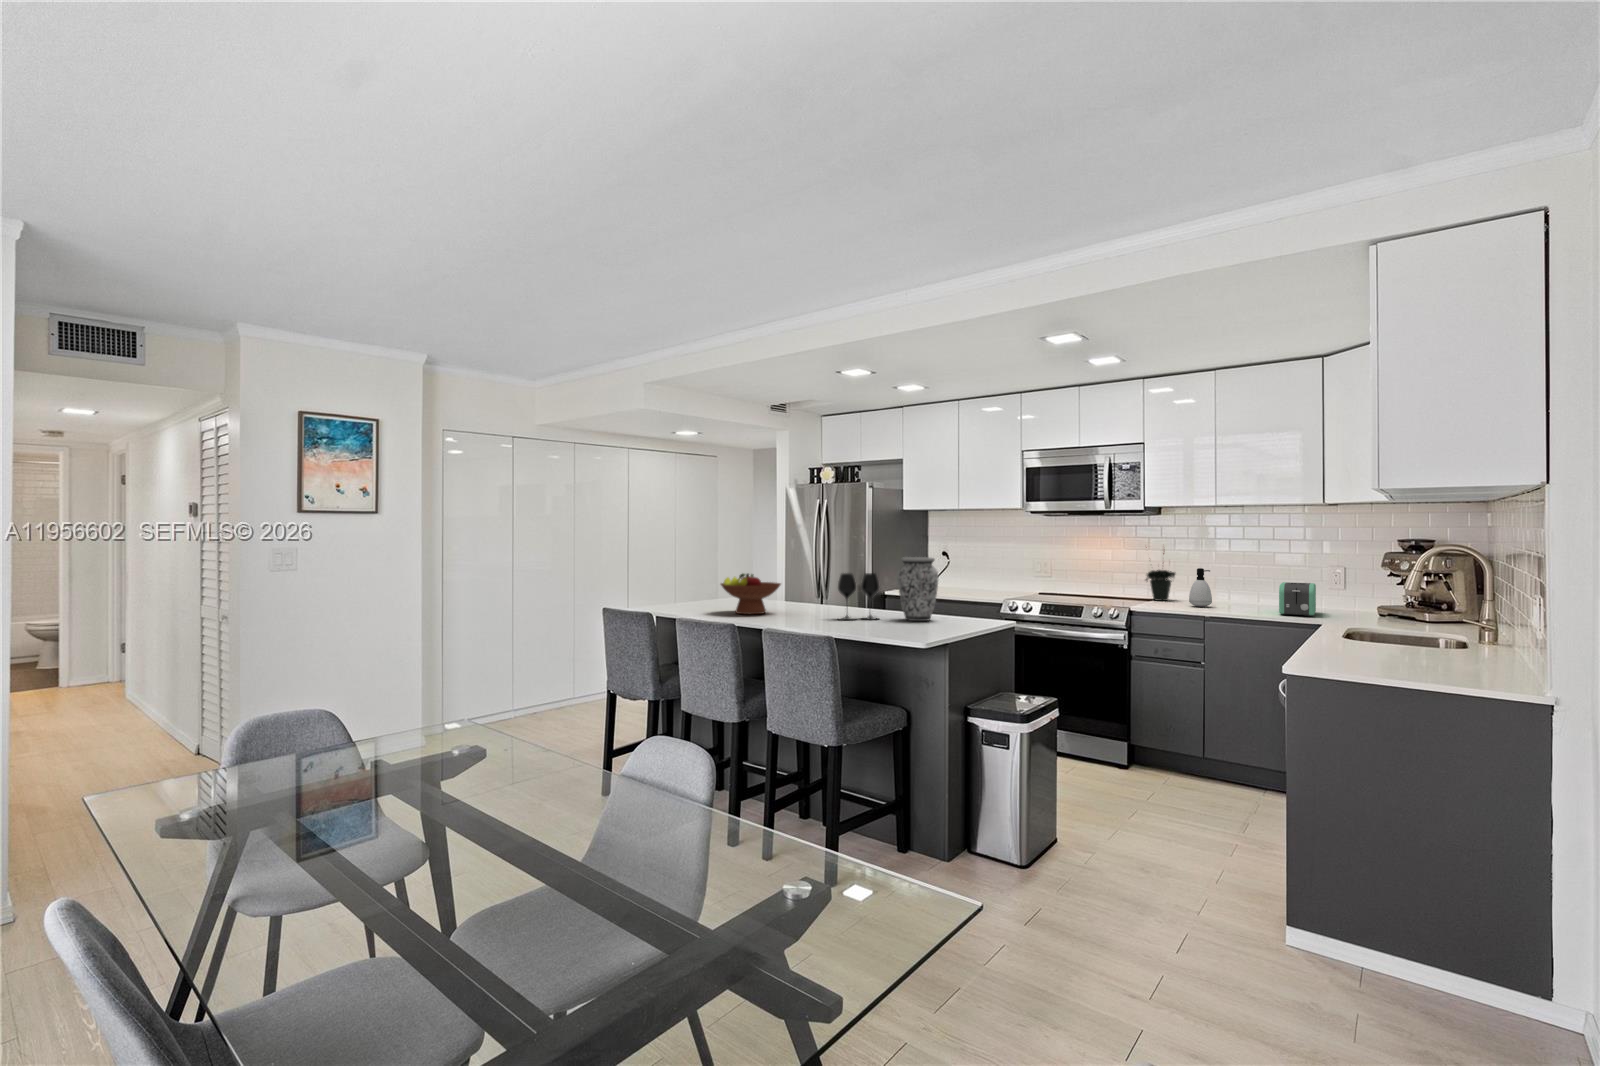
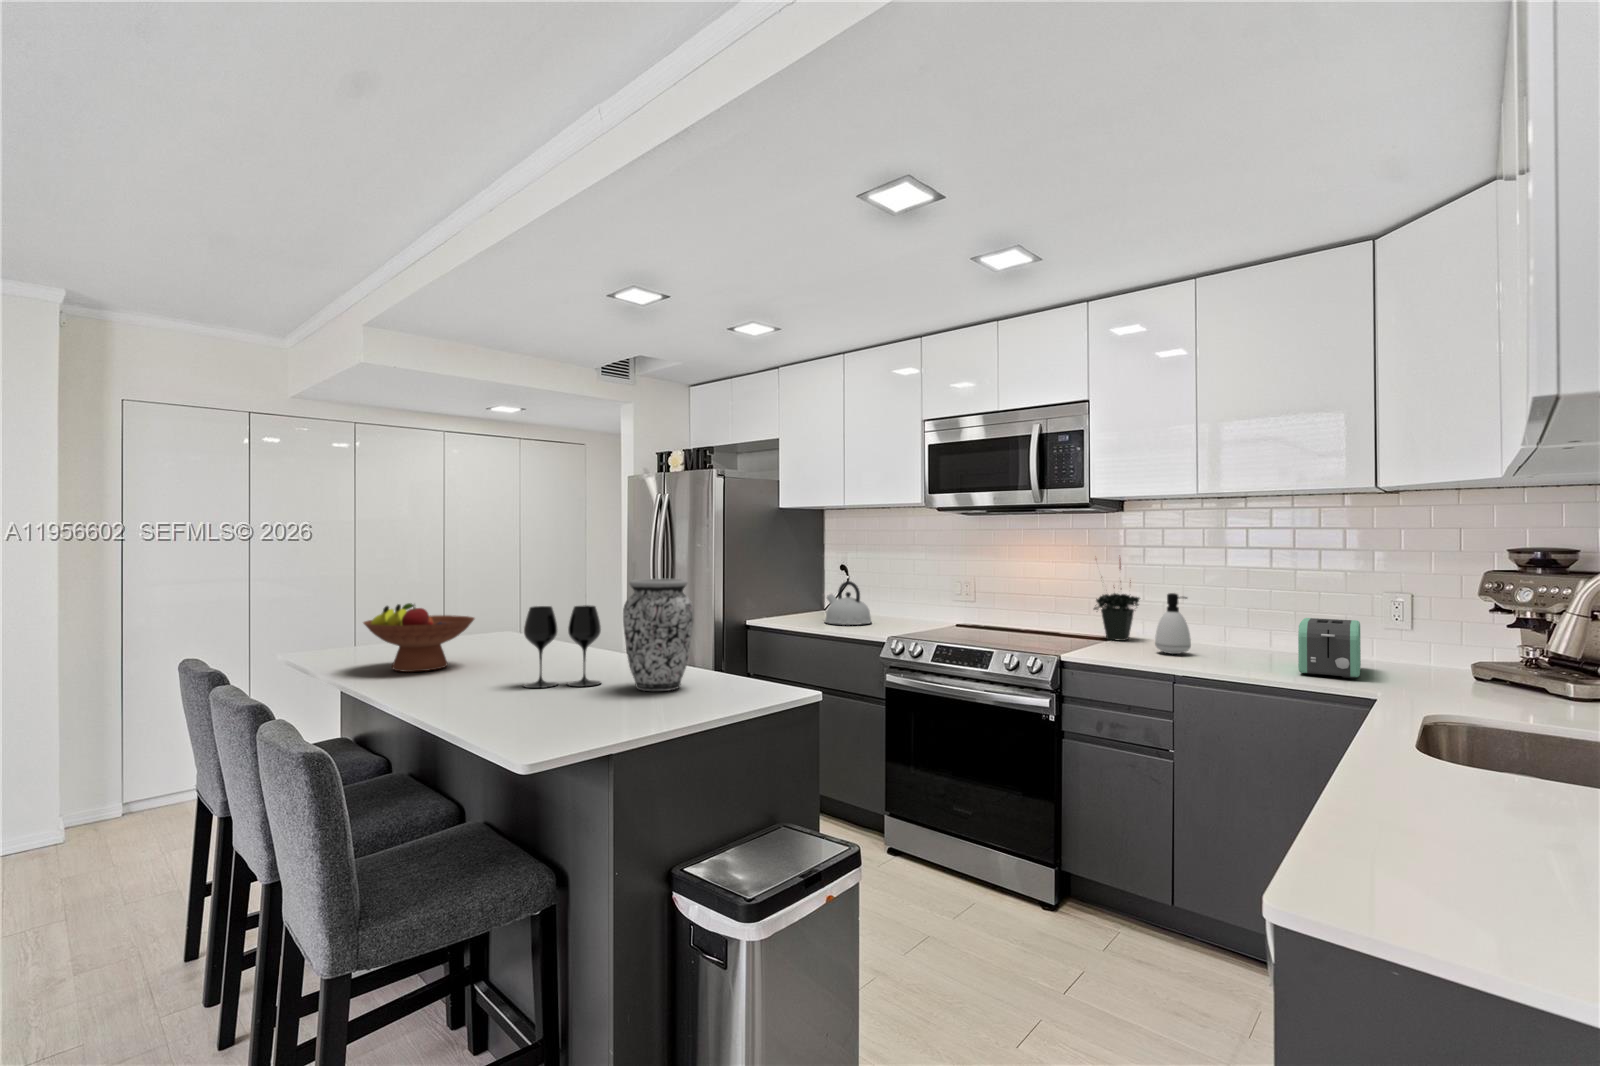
kettle: none [950,563,985,593] -> present [825,581,872,625]

